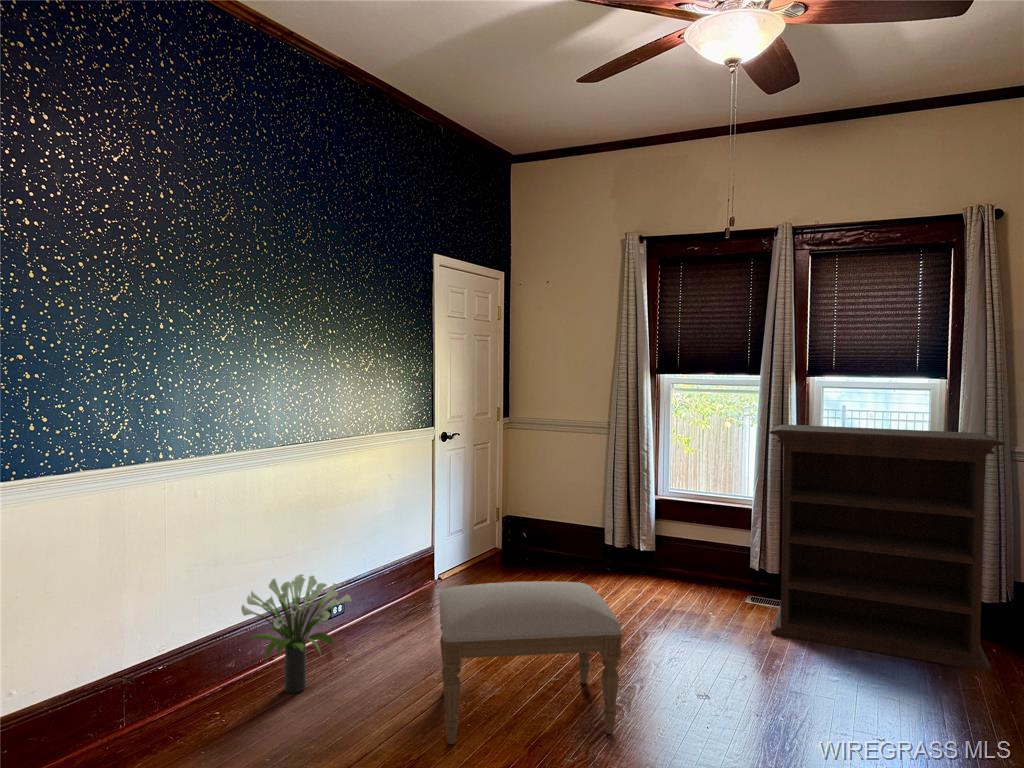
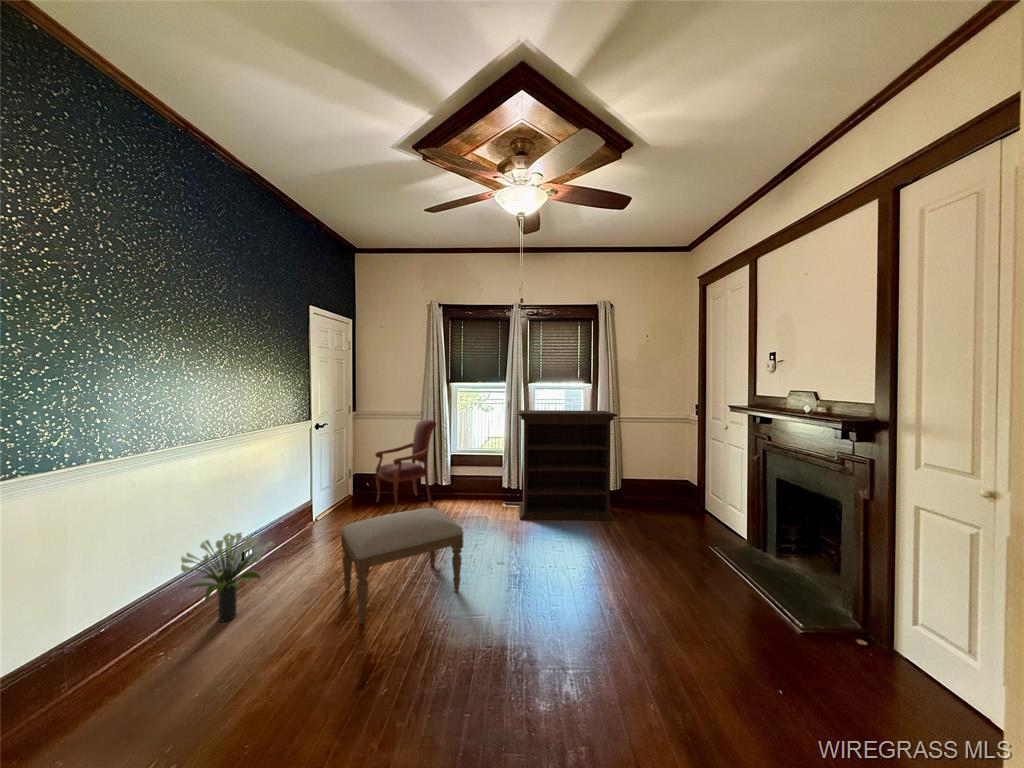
armchair: none [530,434,628,586] -> present [375,420,436,513]

